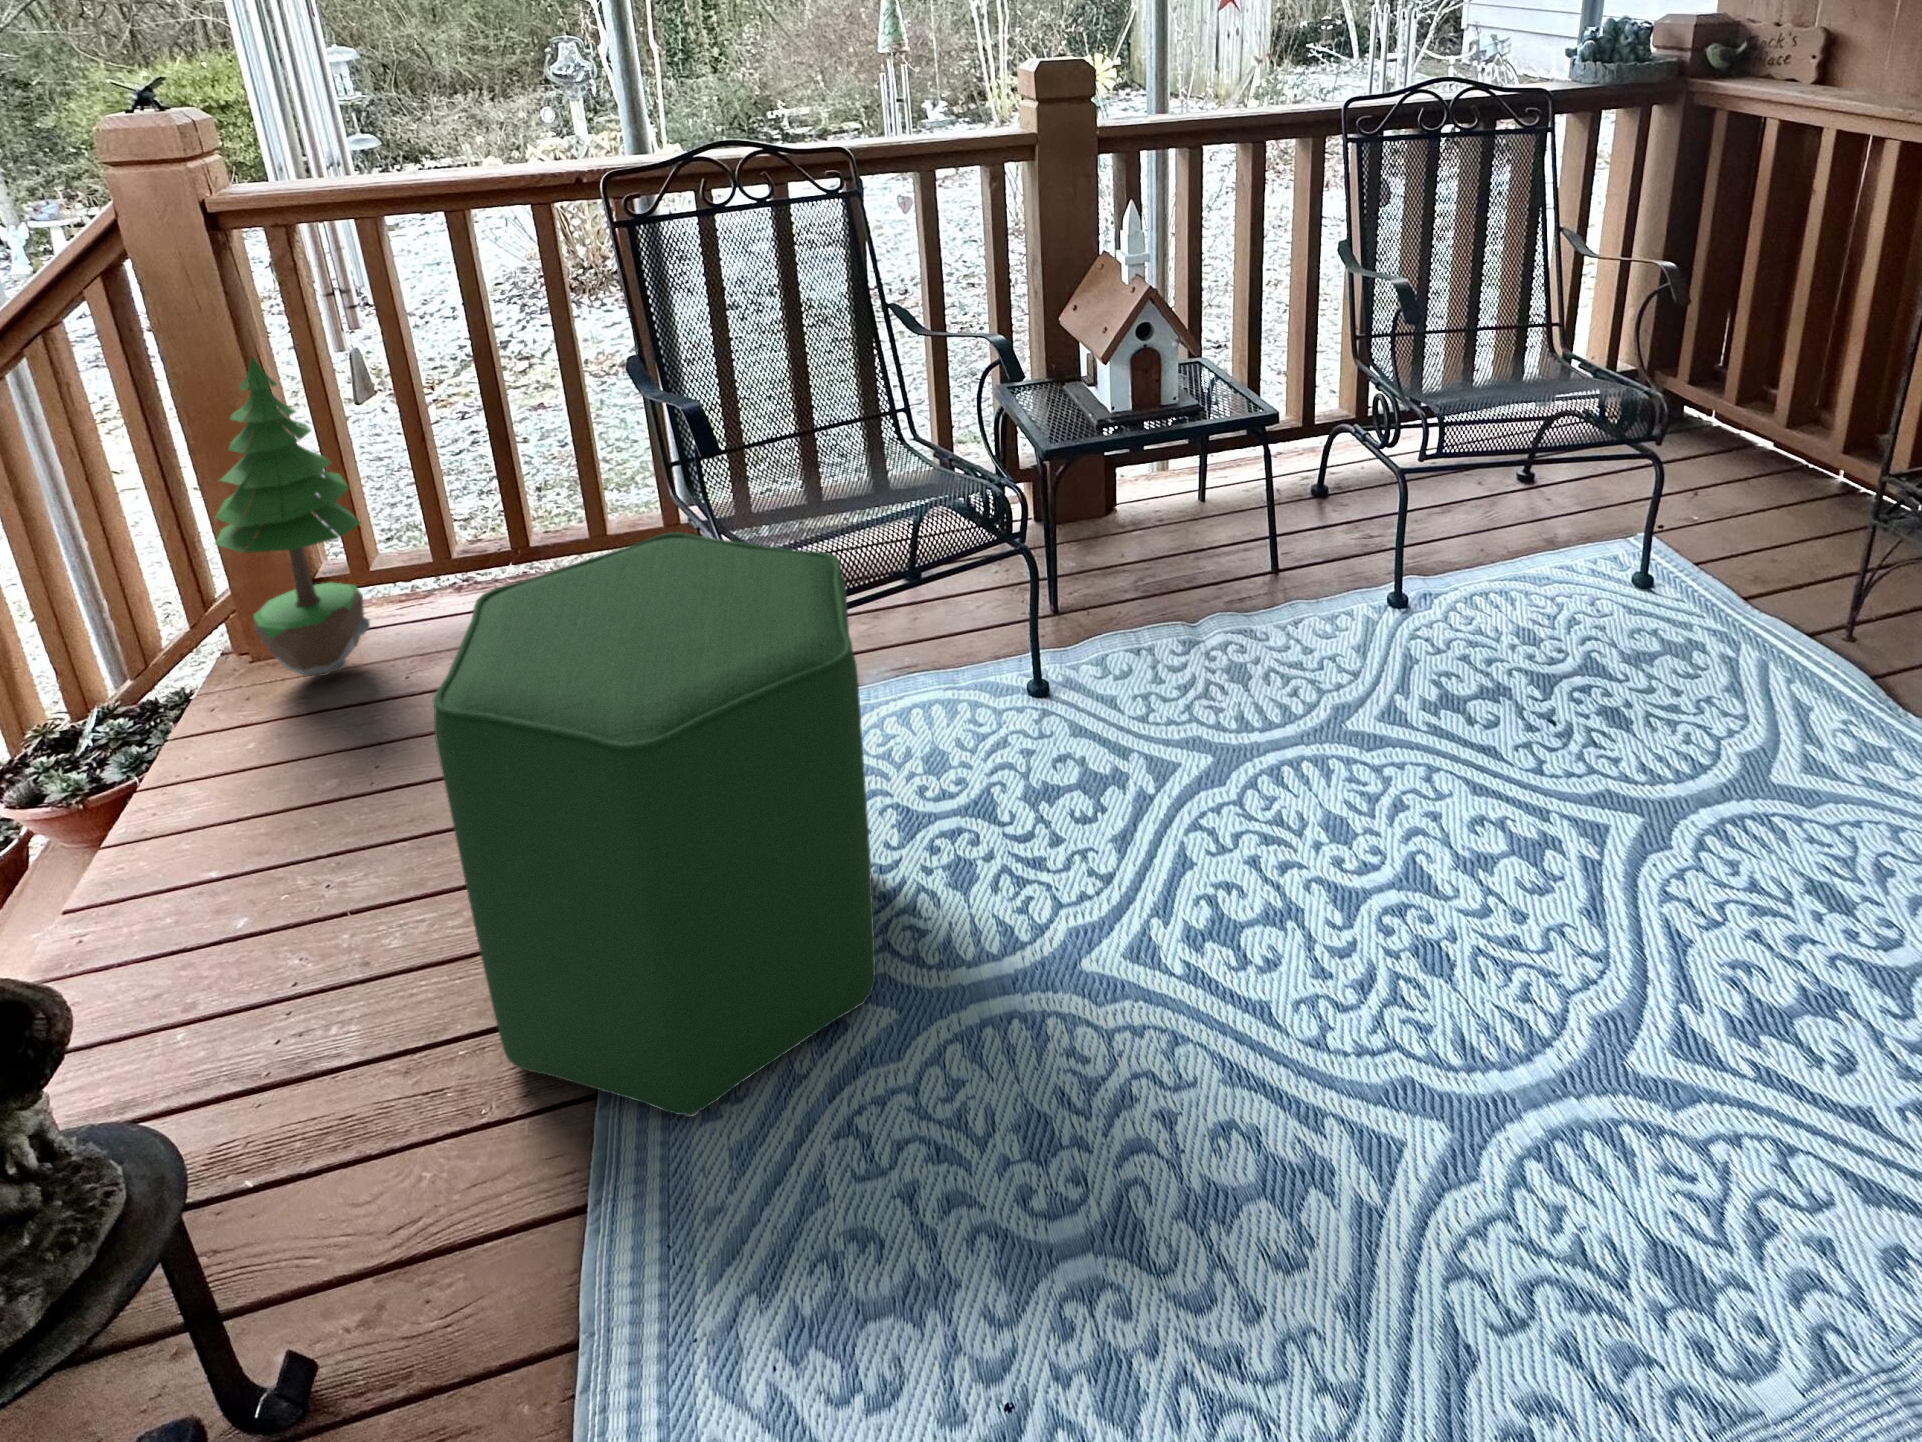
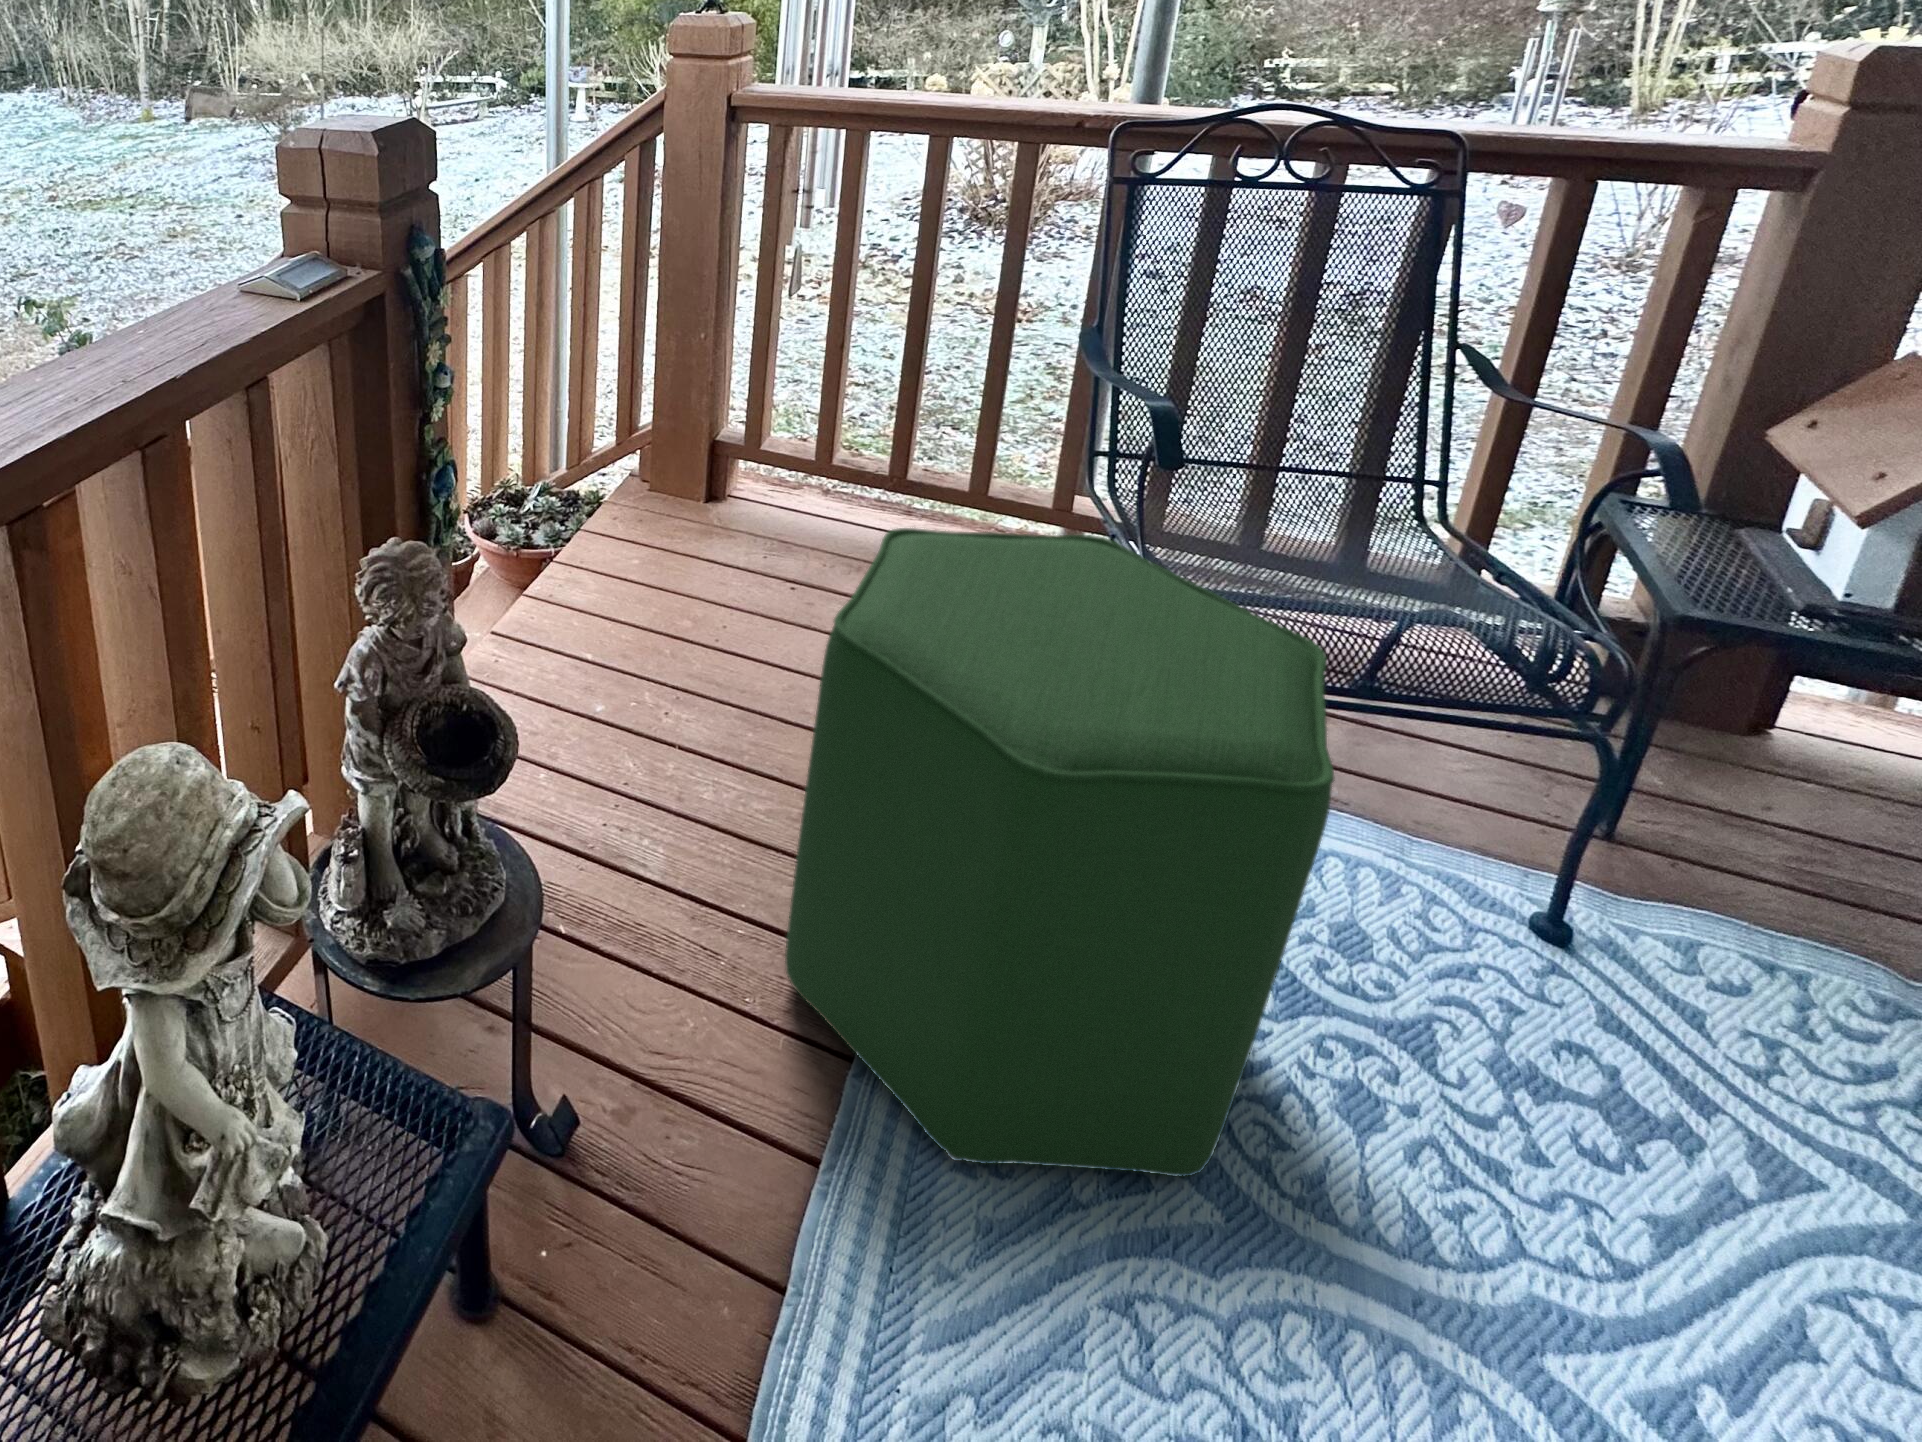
potted tree: present [215,357,370,676] -> none [657,235,773,528]

